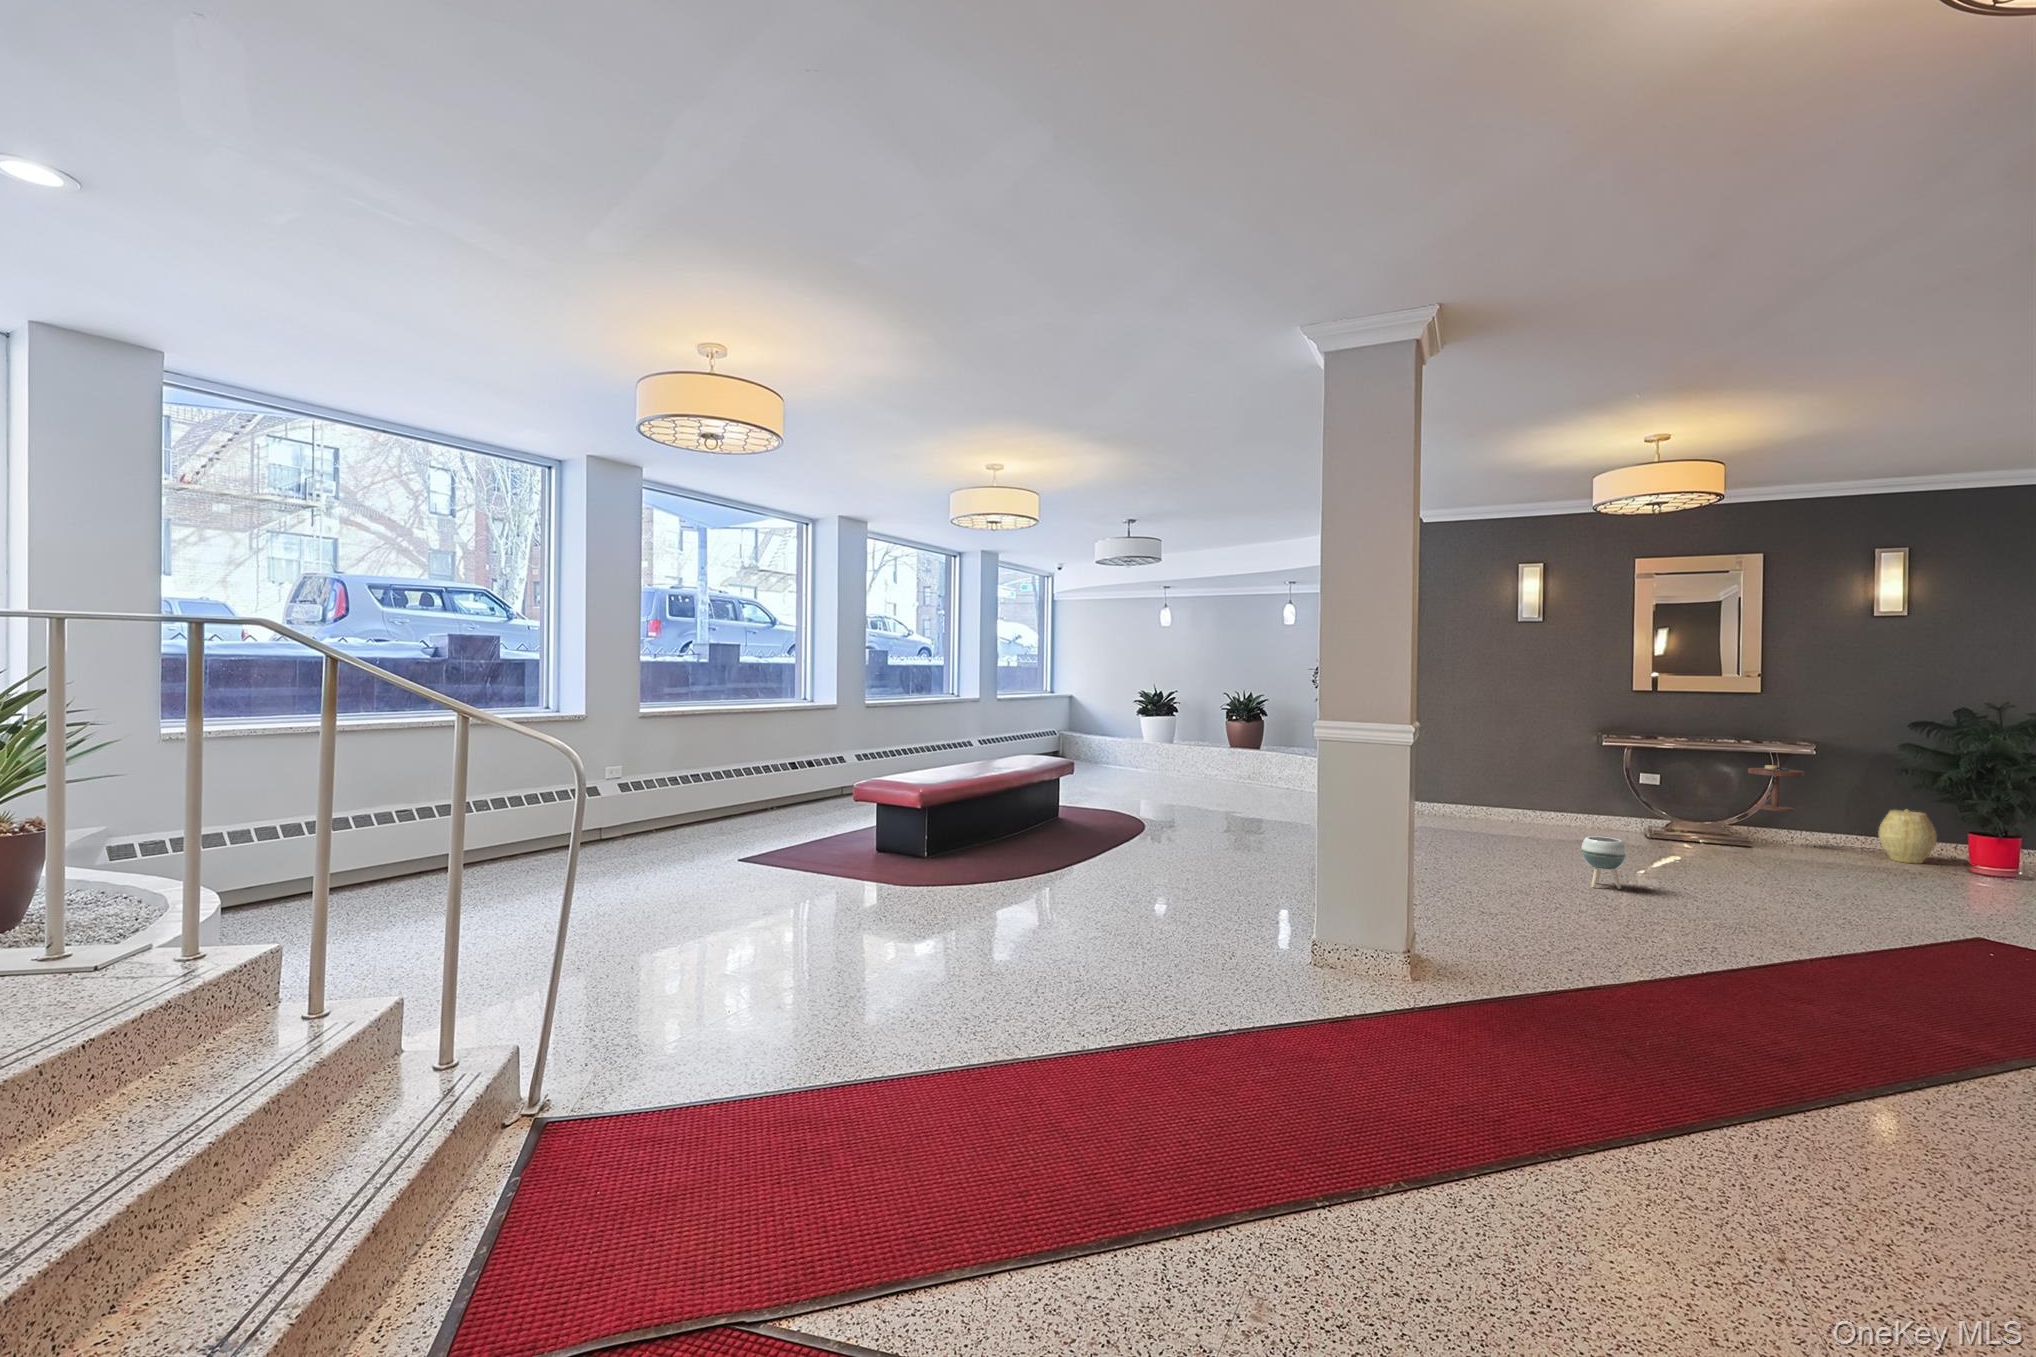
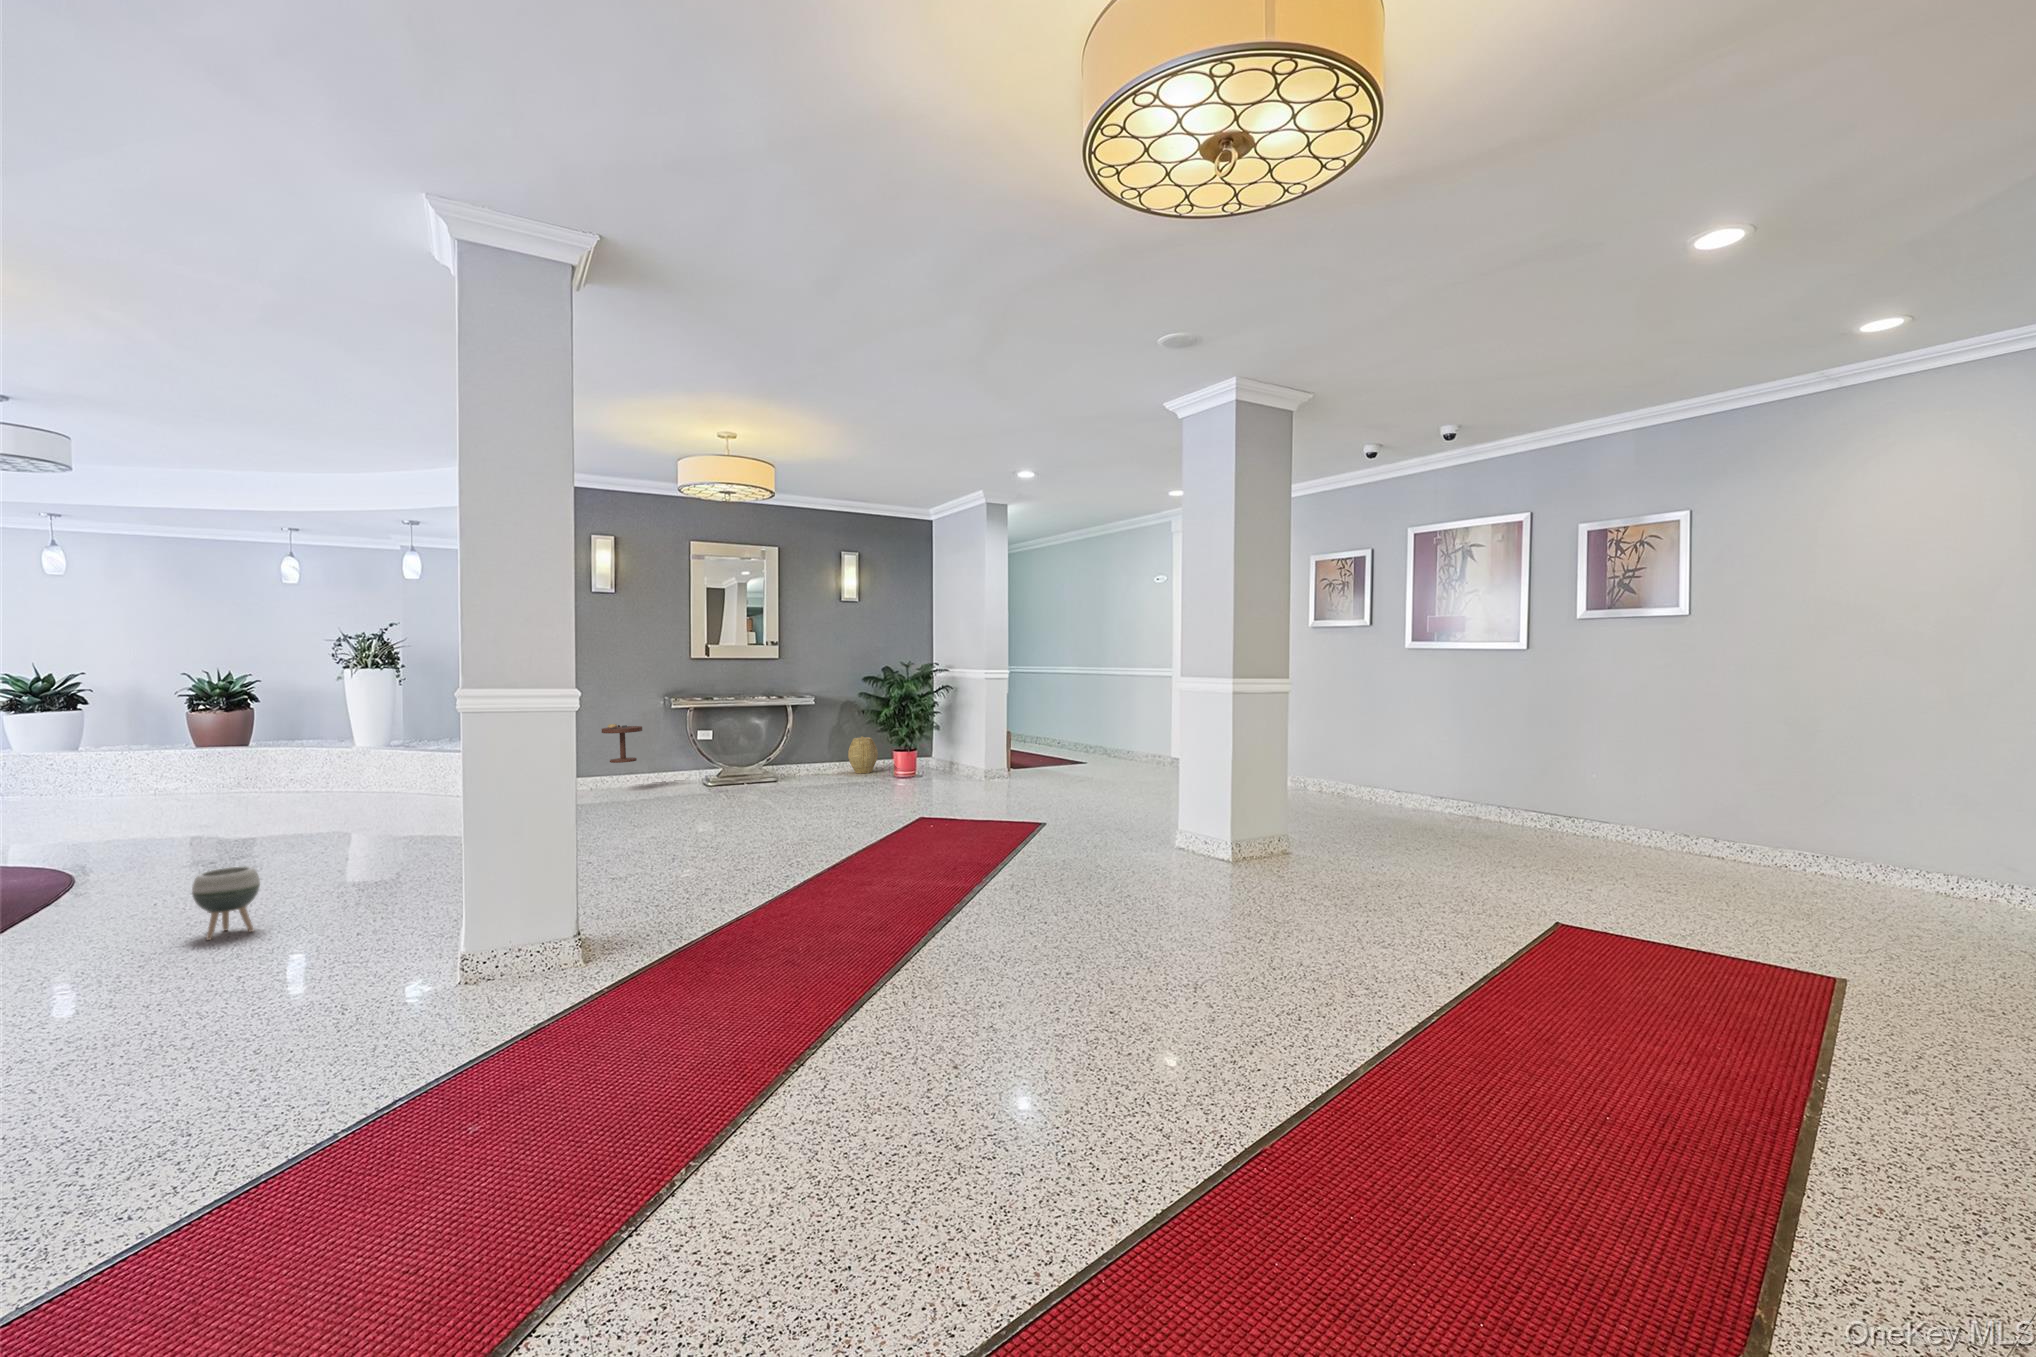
side table: present [1748,765,1804,812] -> present [602,724,642,763]
planter: present [1581,836,1626,889] -> present [192,866,260,940]

